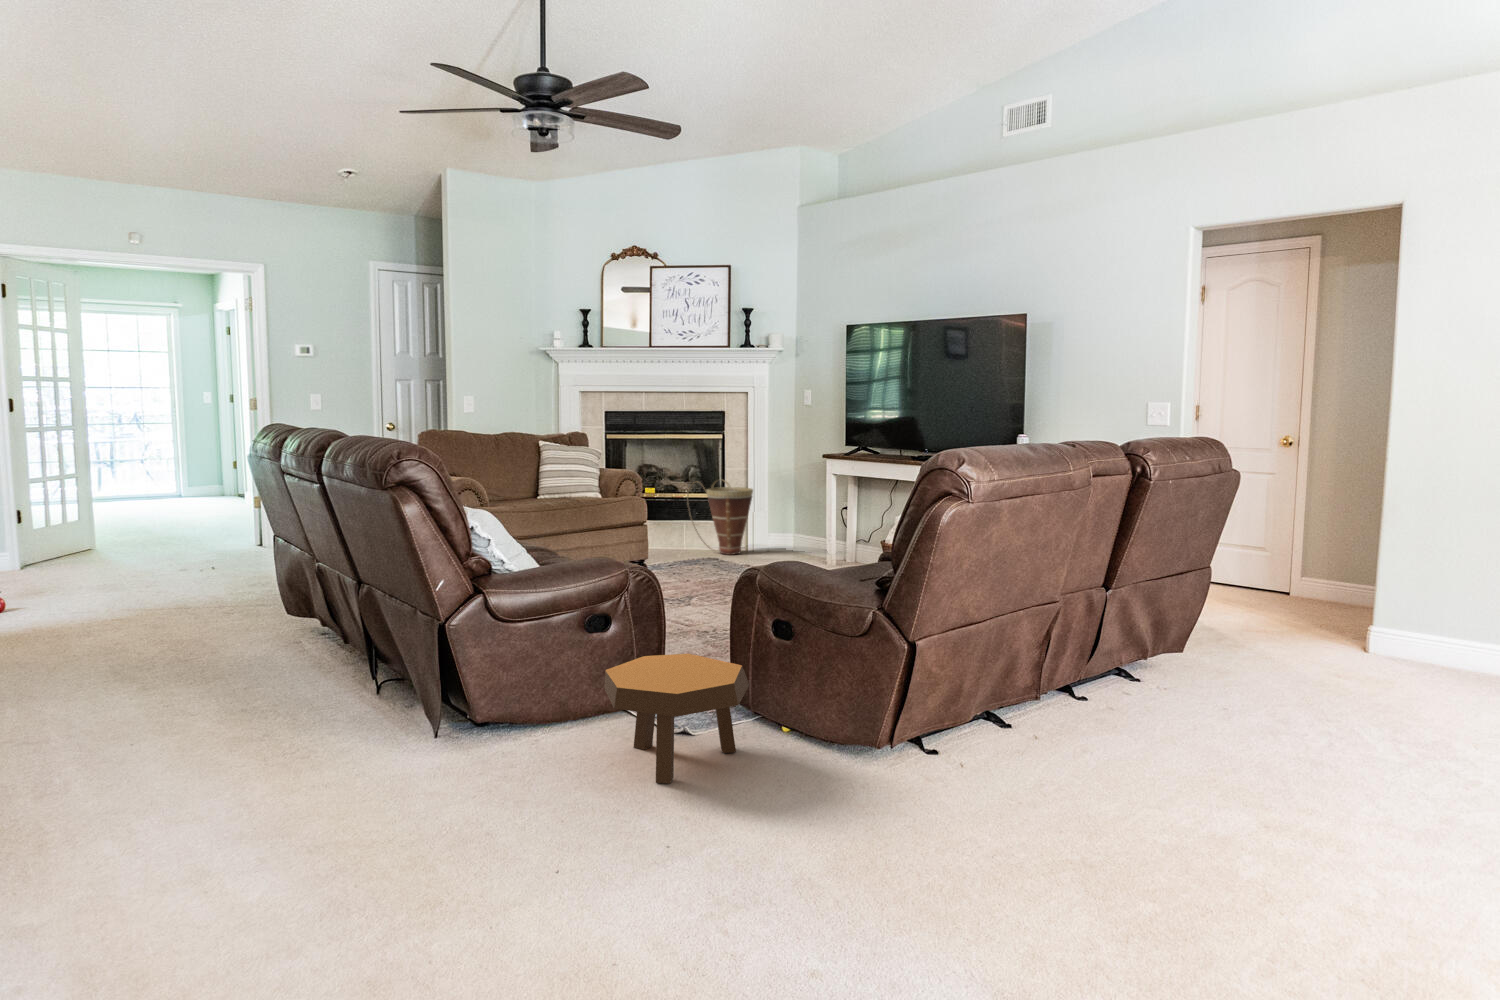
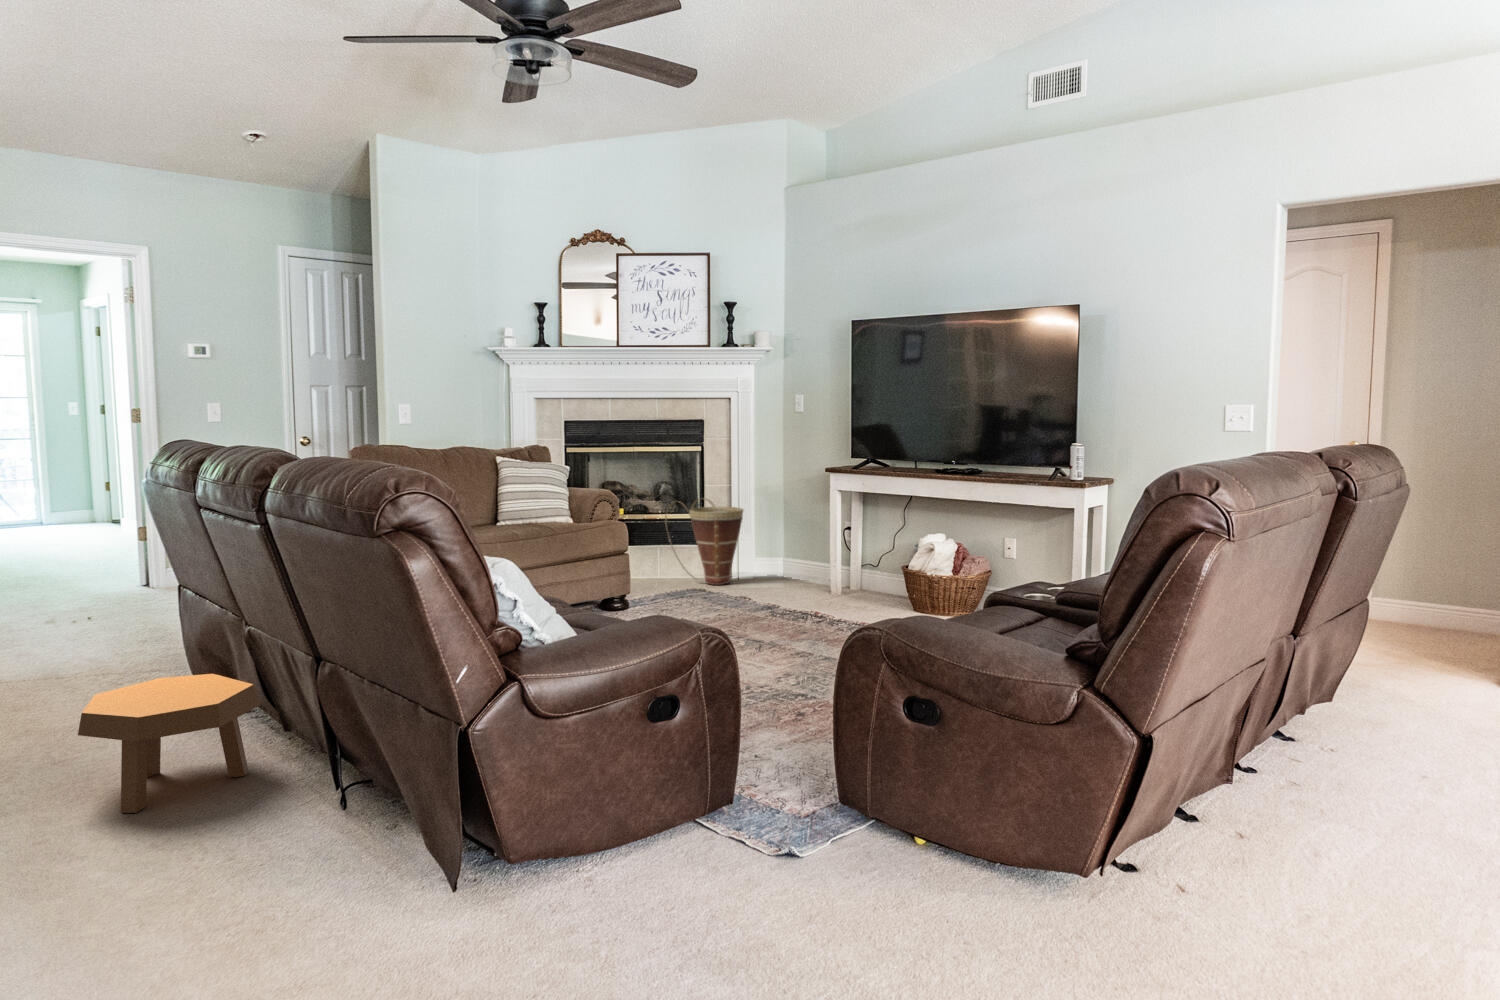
footstool: present [604,654,749,784] -> present [78,674,261,813]

